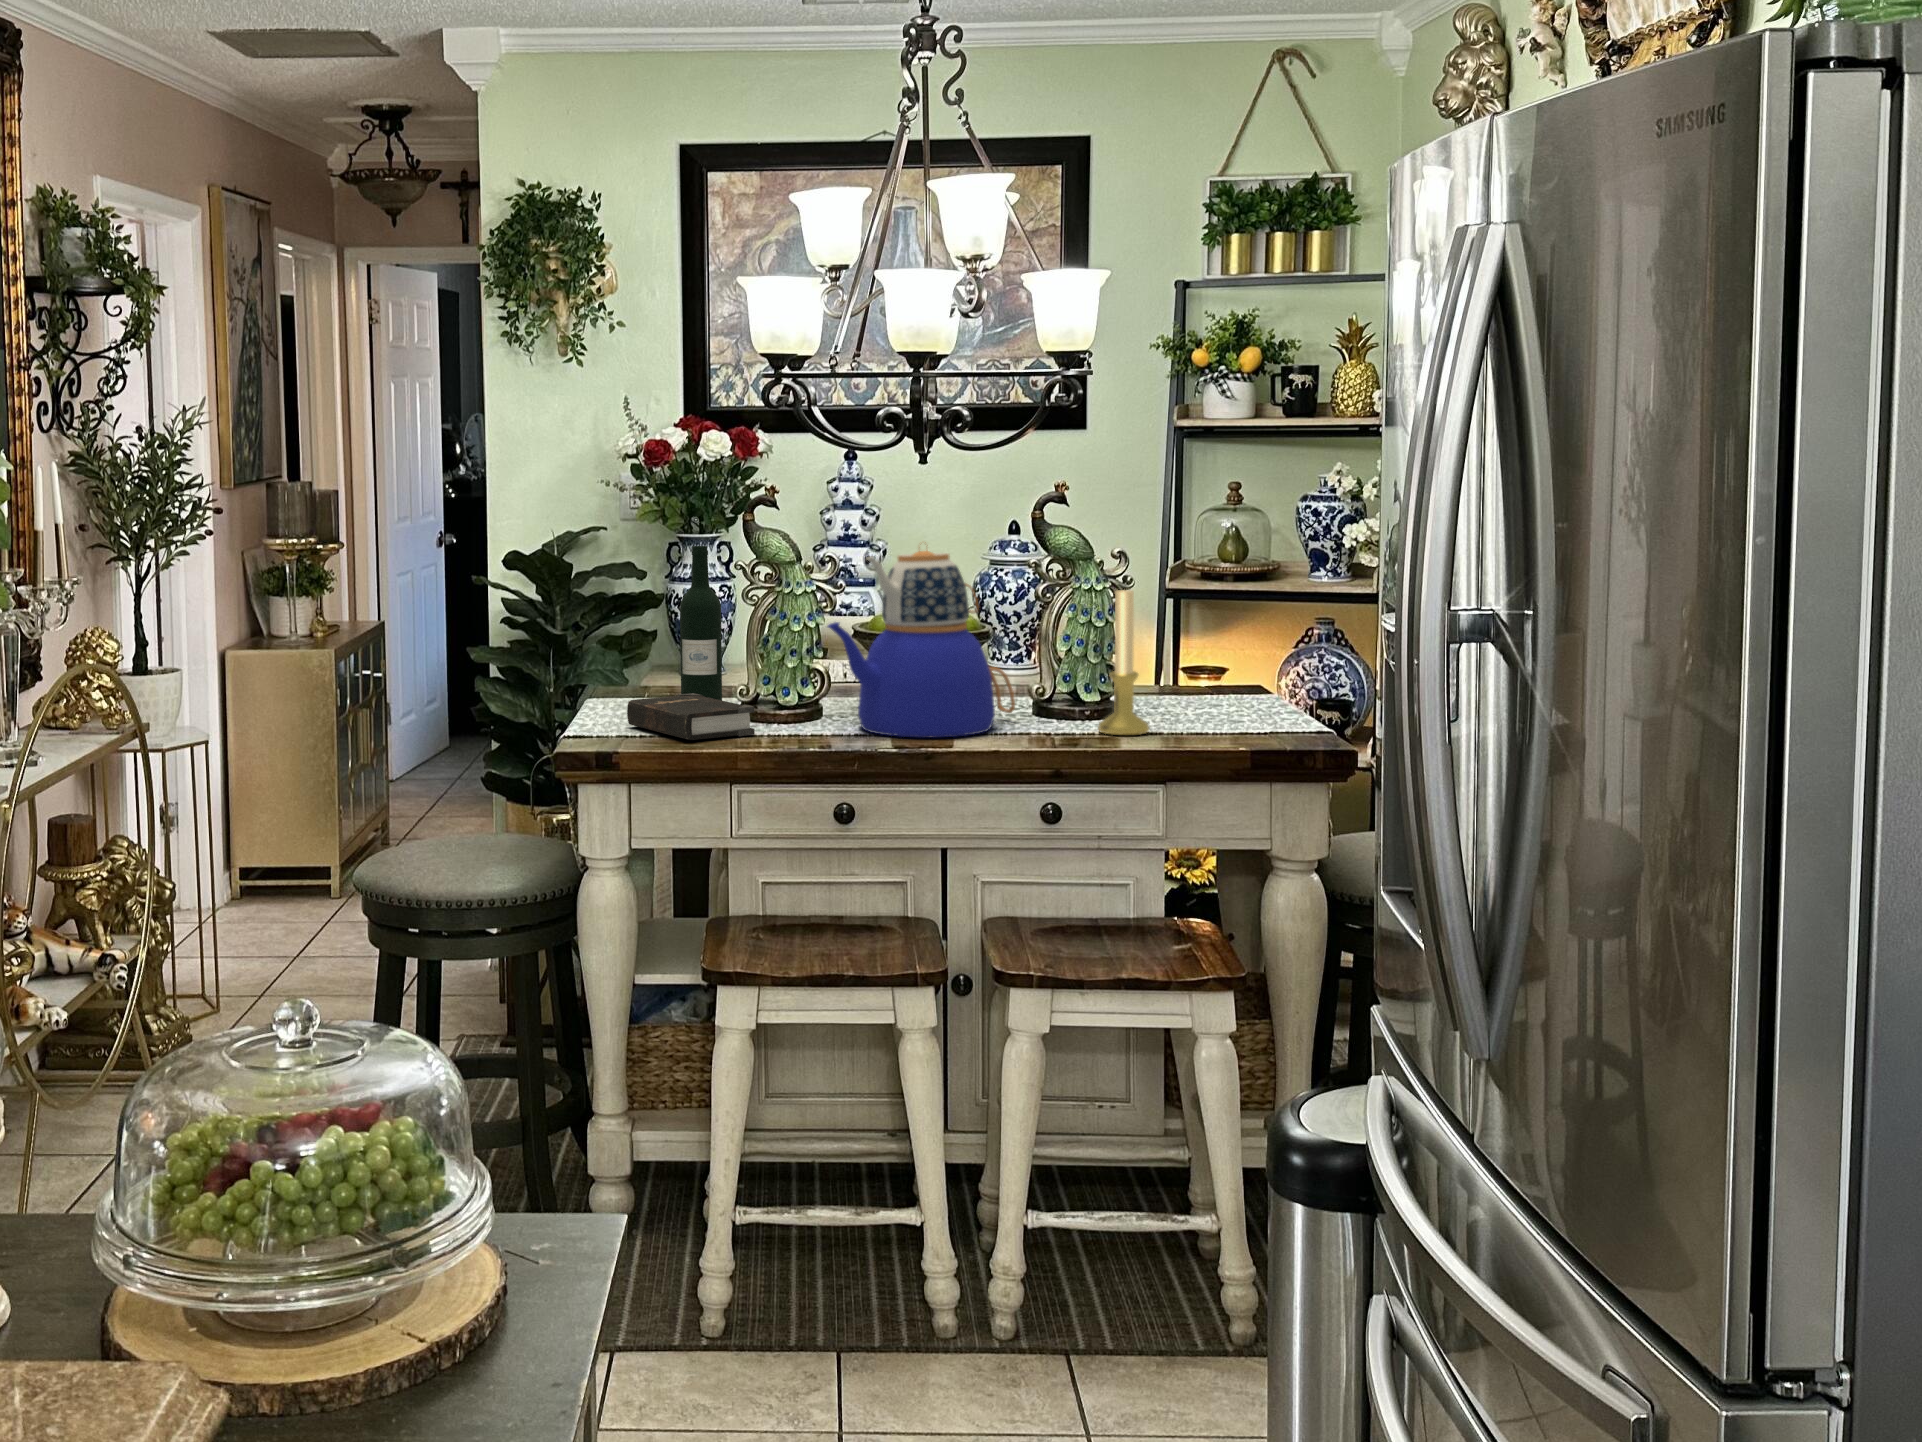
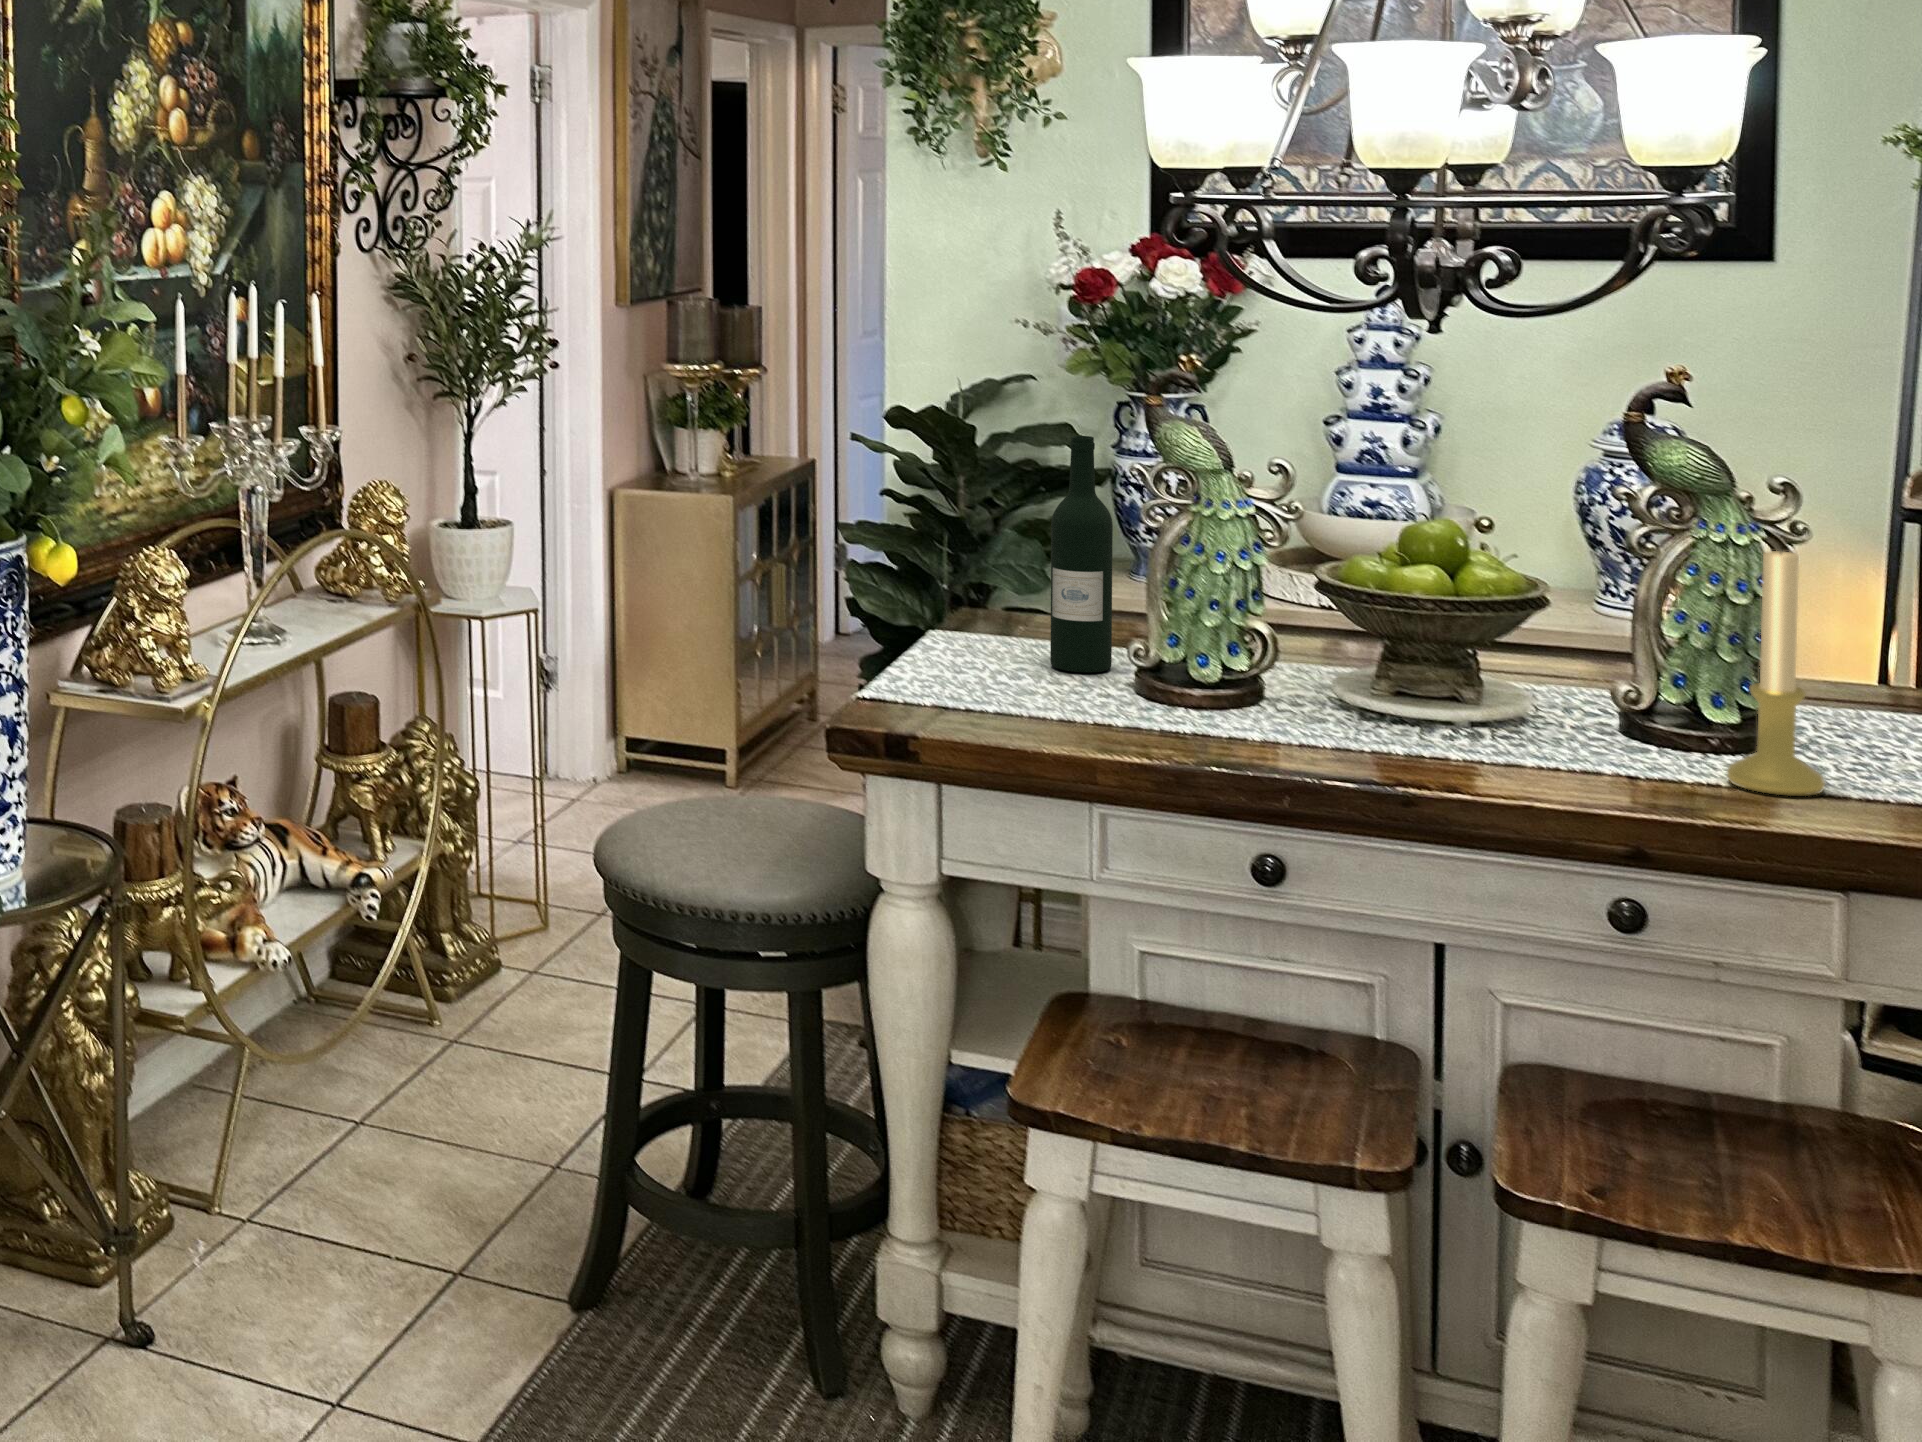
teapot: present [828,547,1015,738] -> none [1252,454,1579,766]
hardback book: present [627,693,754,740] -> none [955,651,1136,732]

